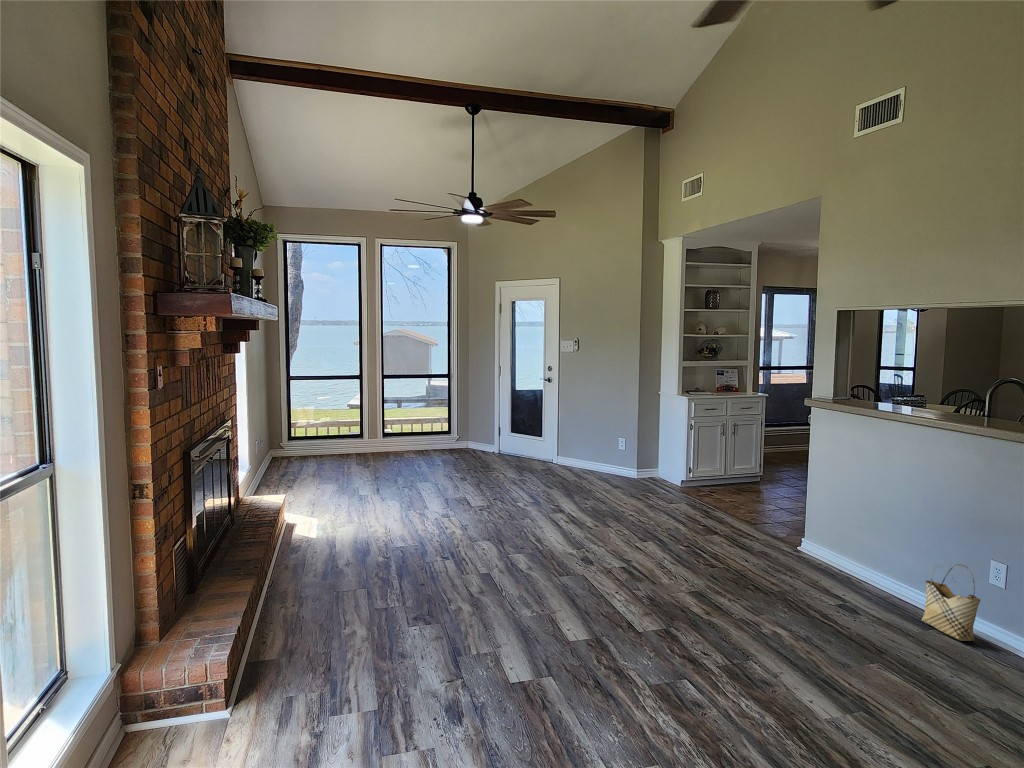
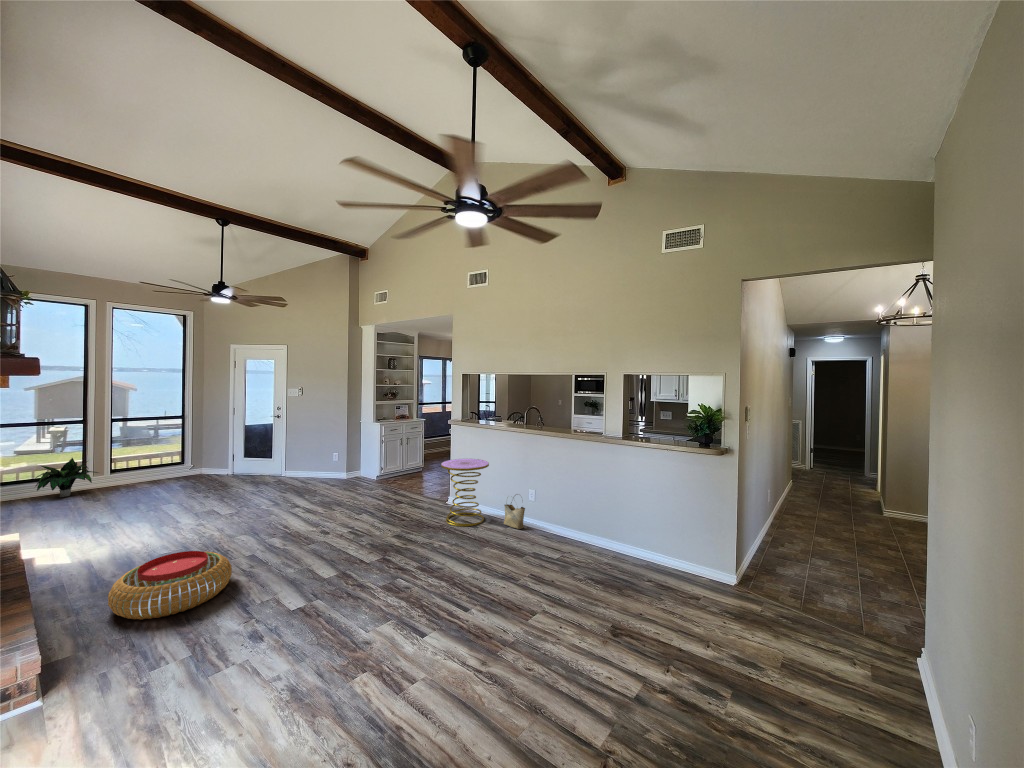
potted plant: none [318,416,373,459] -> present [35,458,98,497]
side table: none [786,472,892,607] -> present [441,459,489,527]
pouf: none [322,554,453,637] -> present [108,551,232,620]

